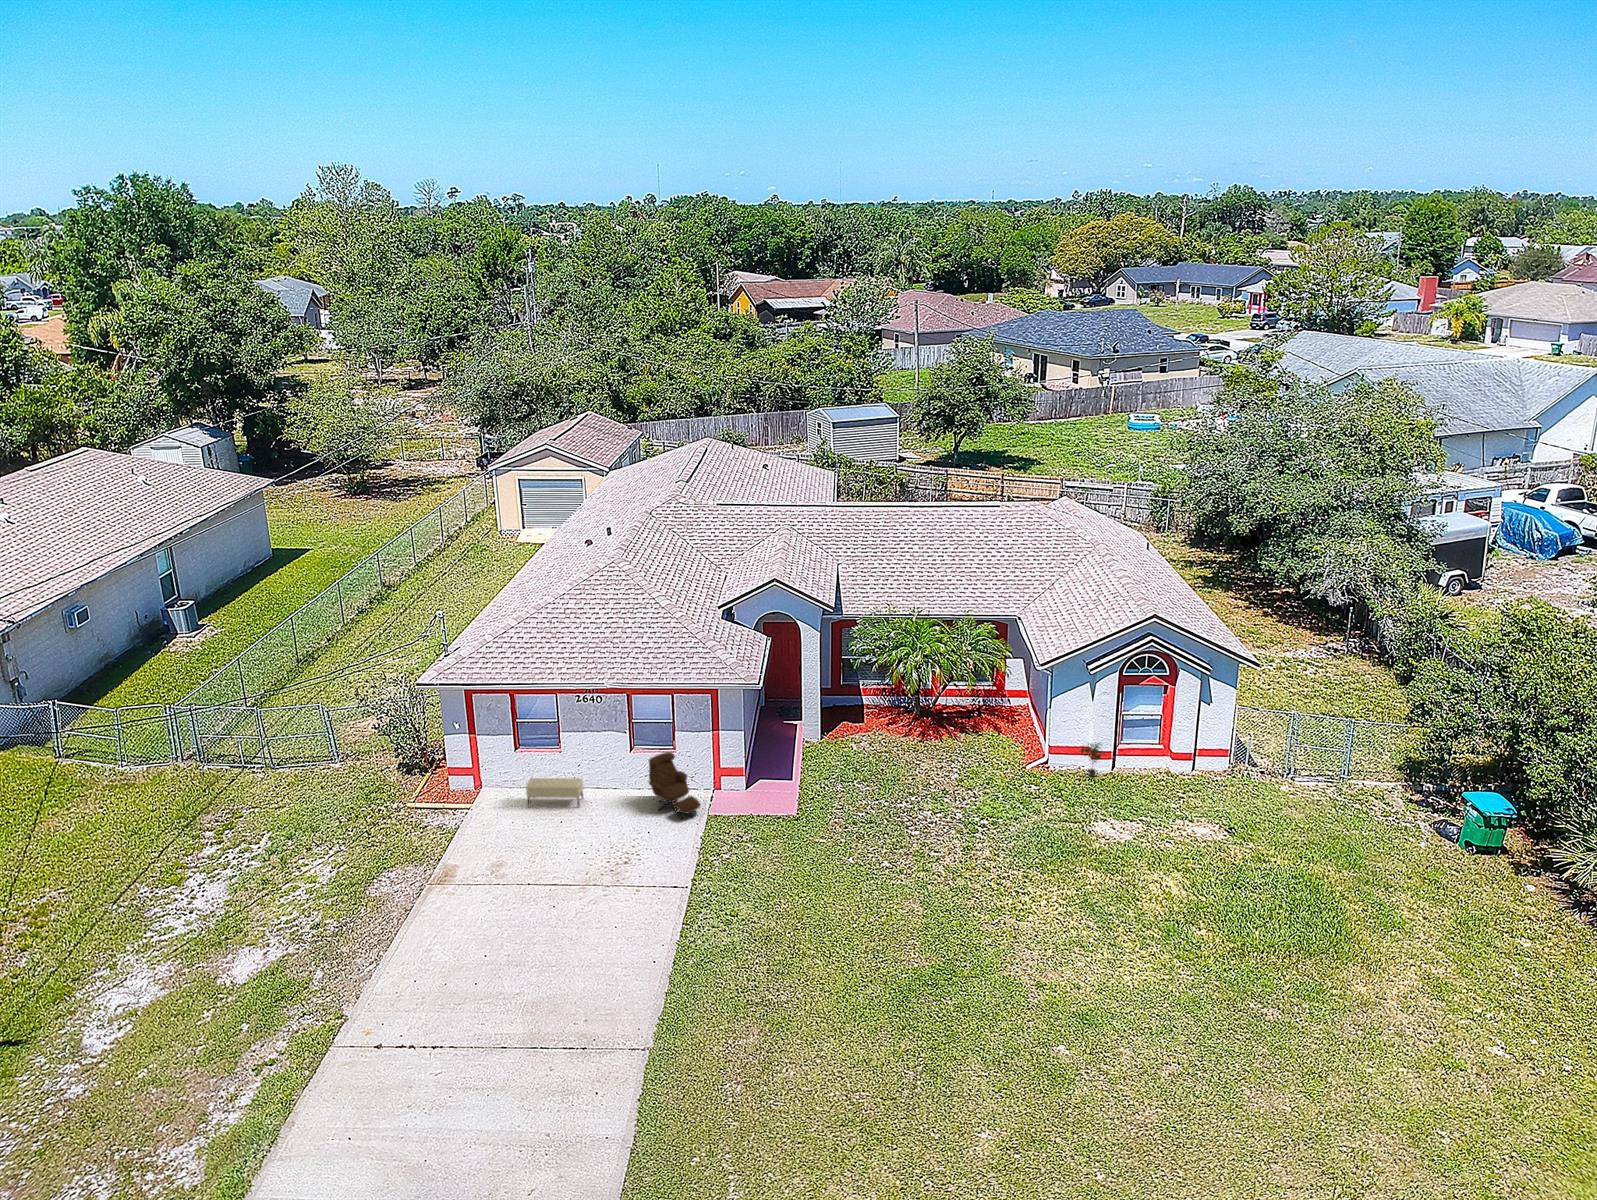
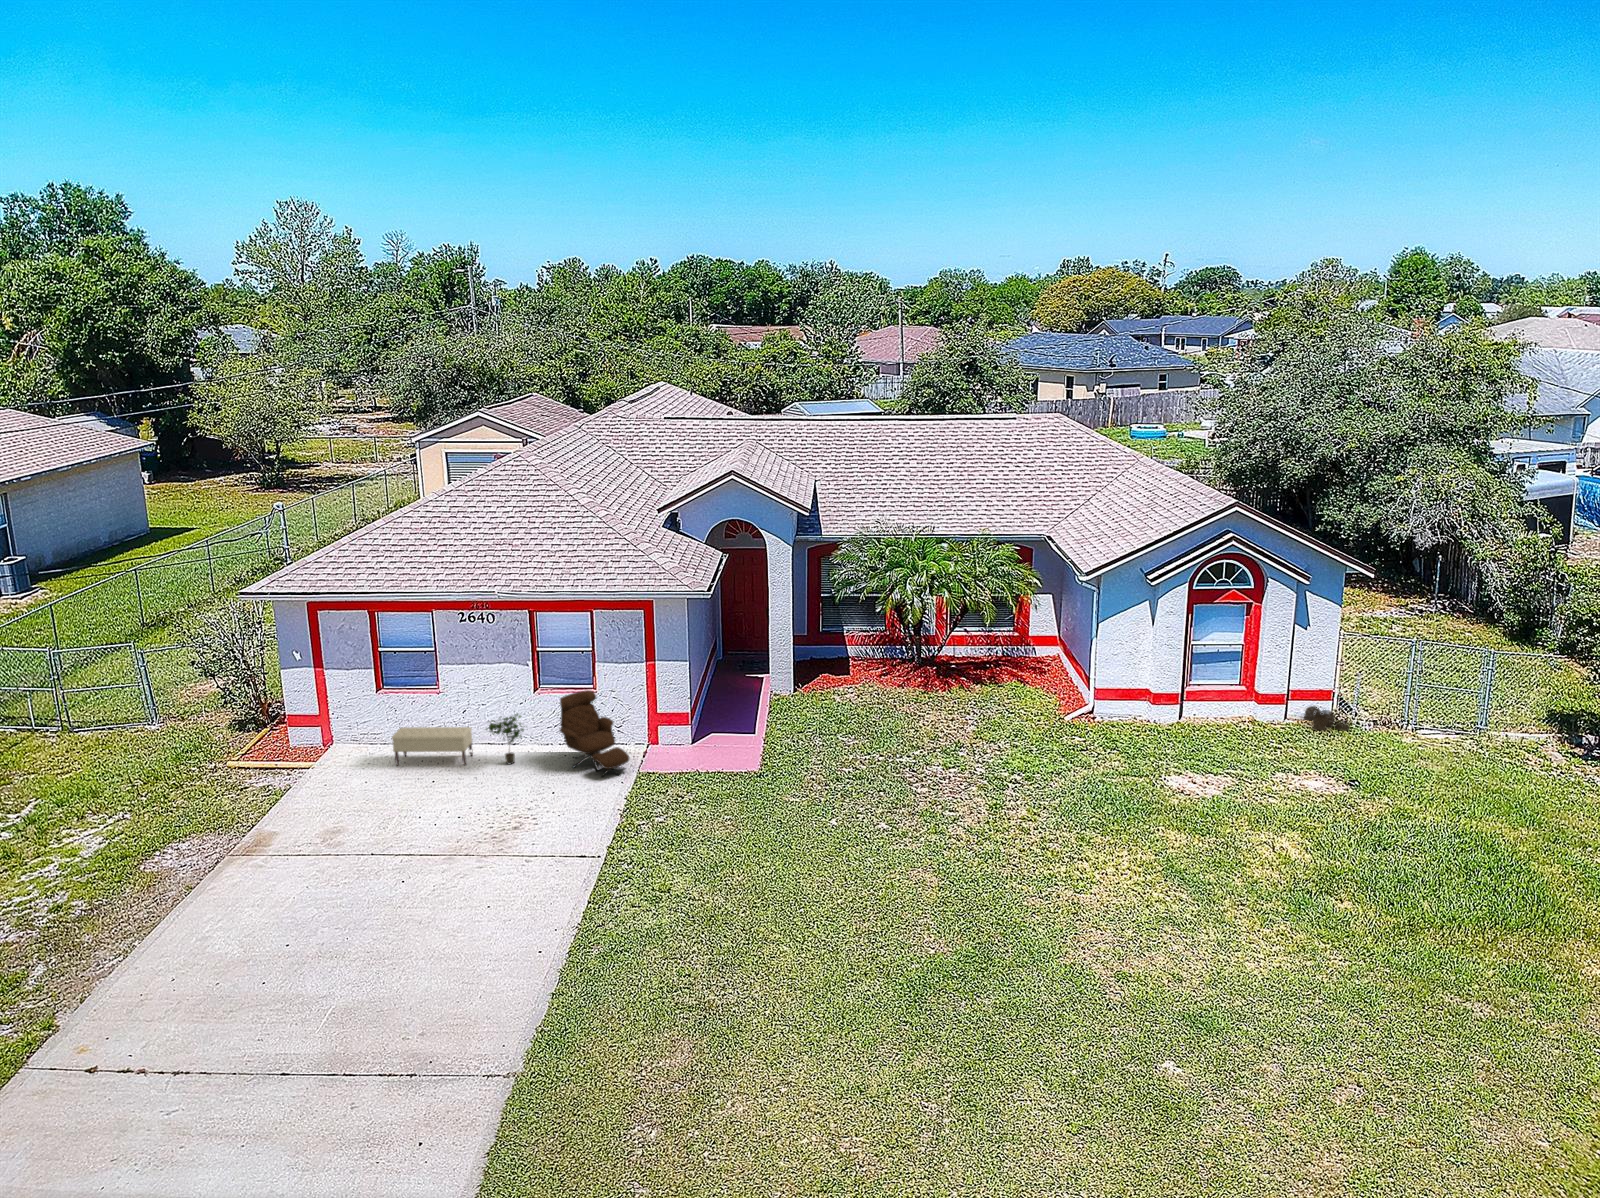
potted plant: present [1081,743,1102,777] -> present [486,714,524,764]
woven basket: none [1209,760,1242,782] -> present [1304,706,1349,730]

